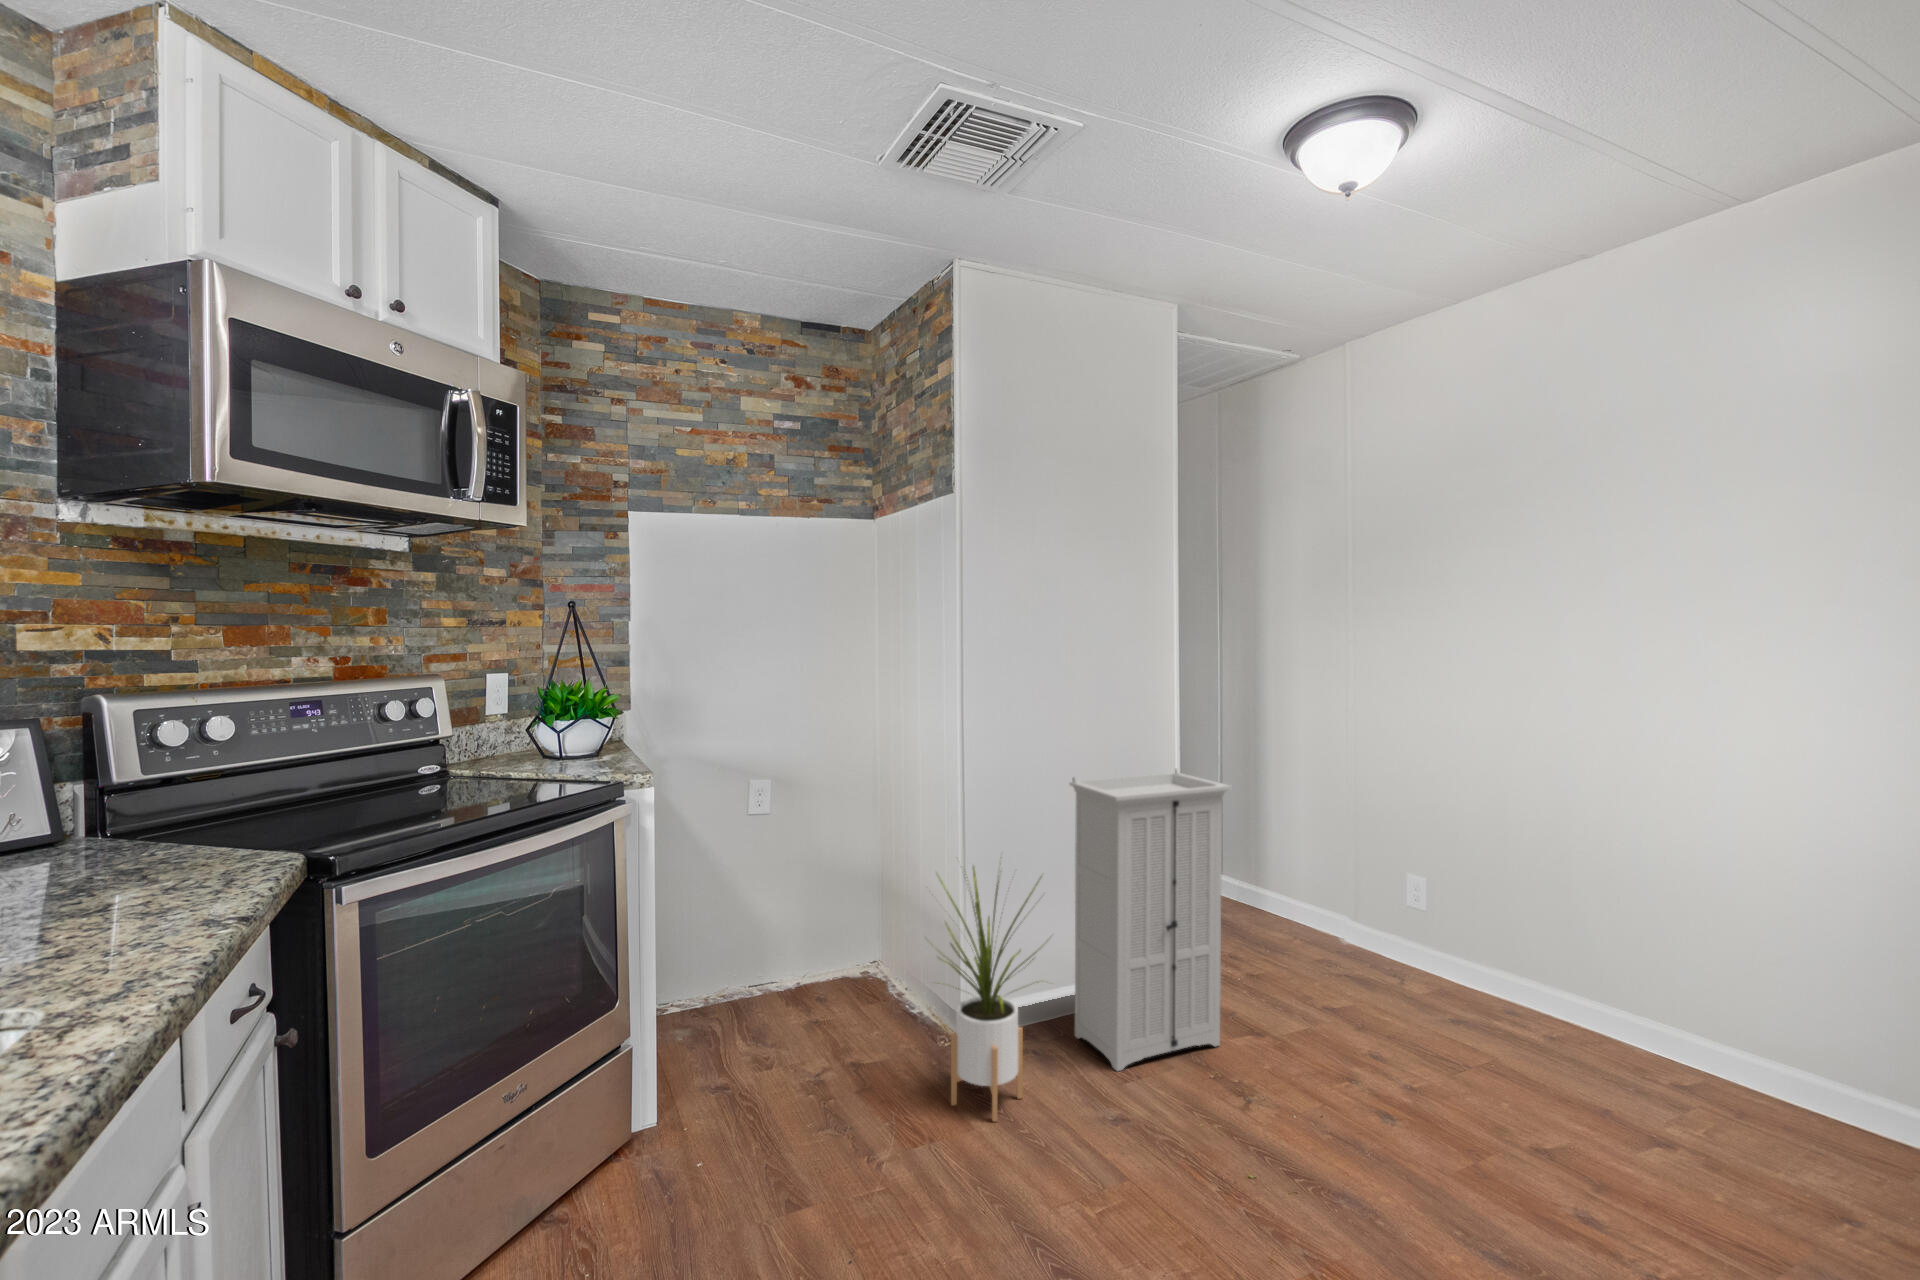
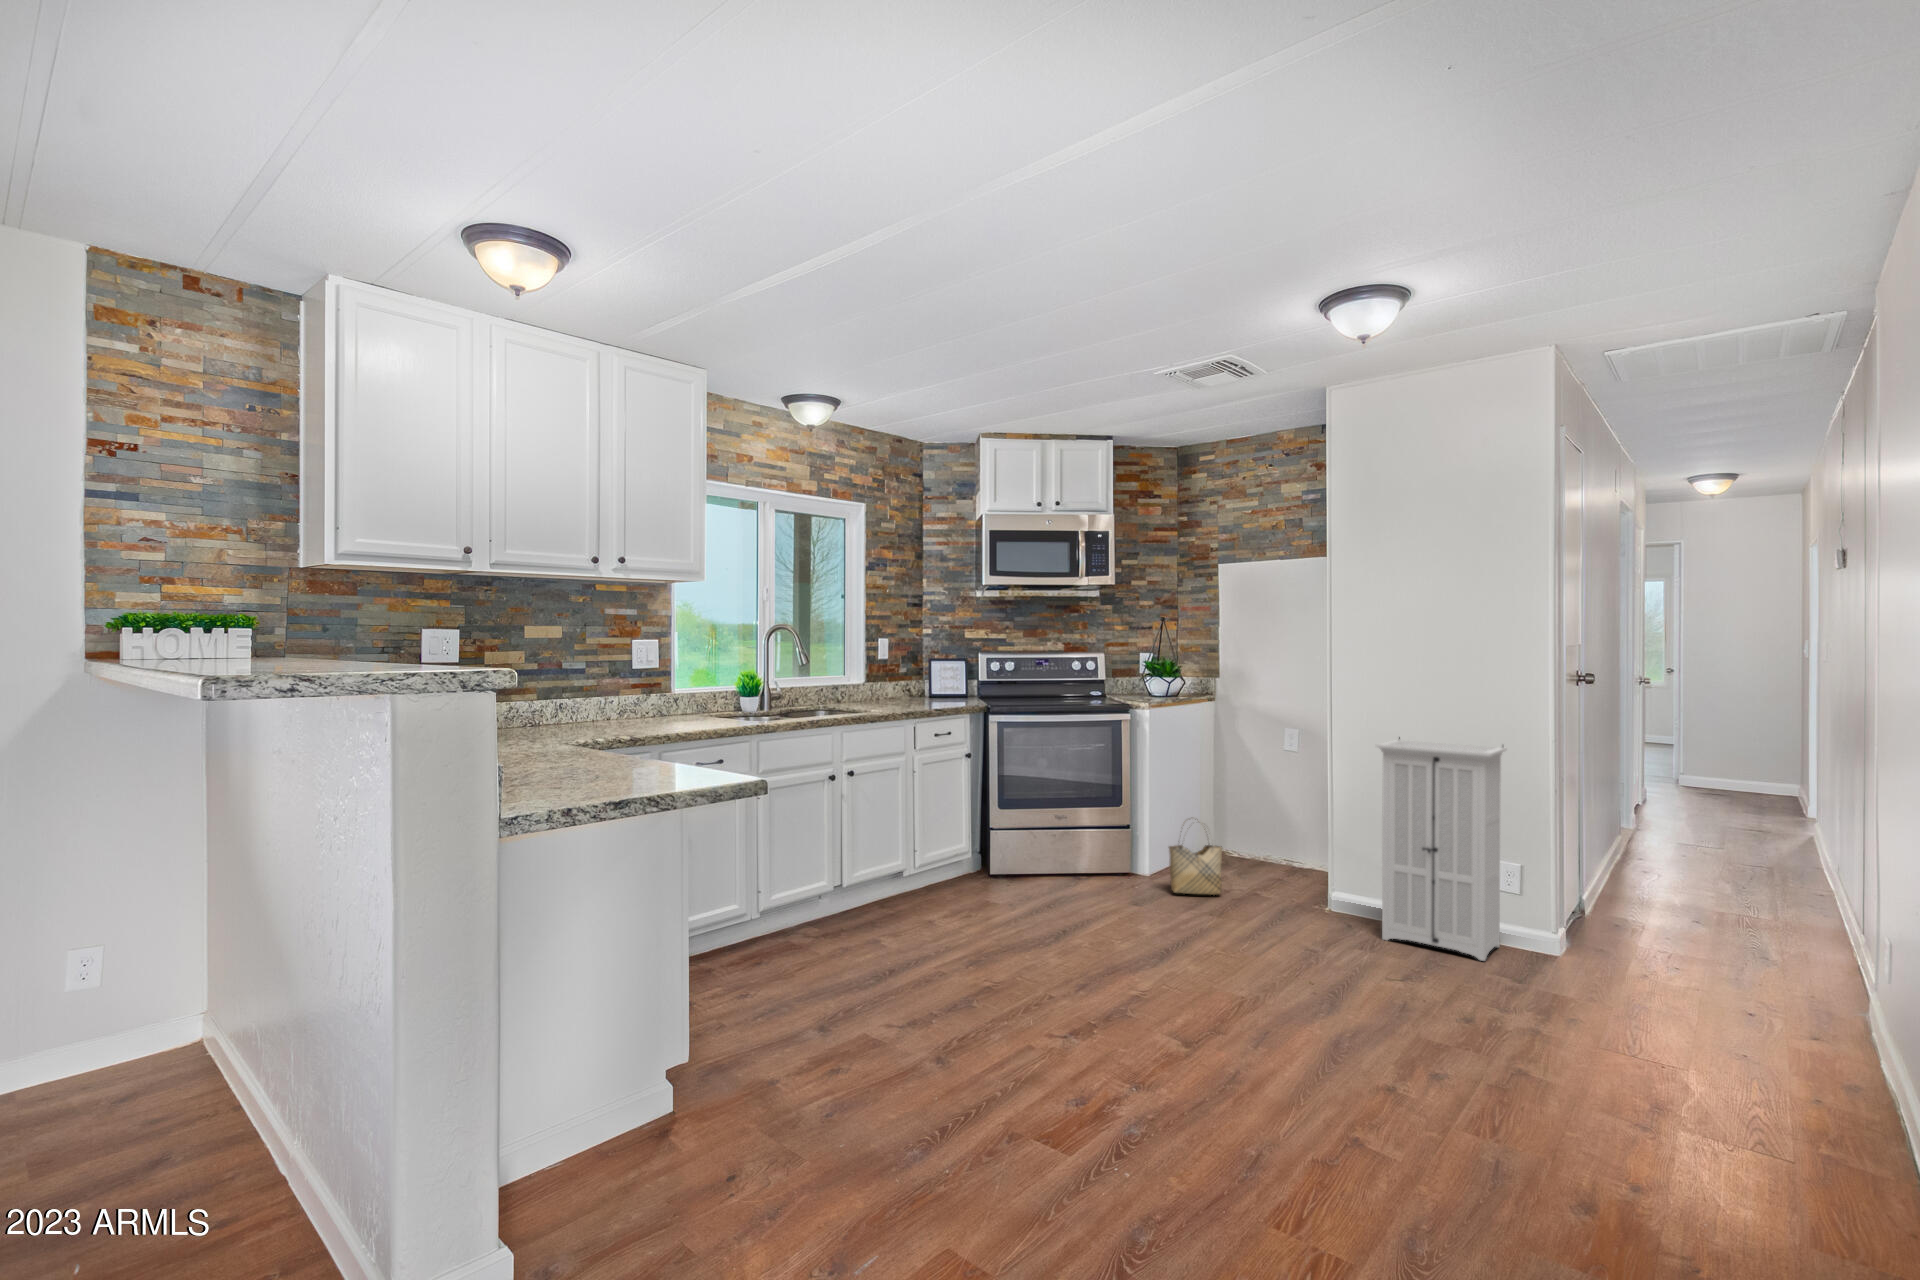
house plant: present [937,867,1039,1122] -> none [1238,765,1329,923]
woven basket: none [775,985,854,1153] -> present [1169,821,1222,895]

